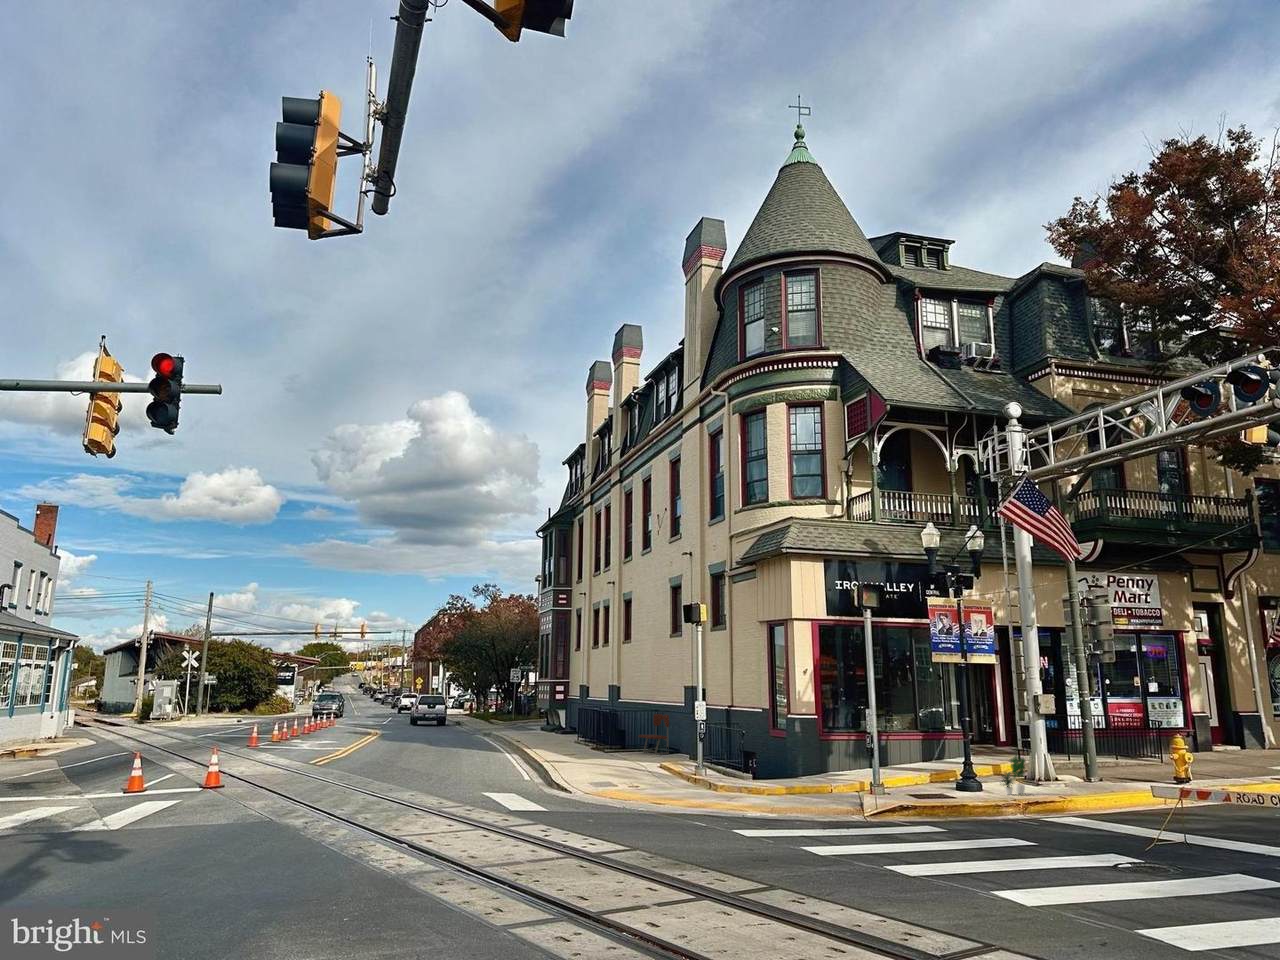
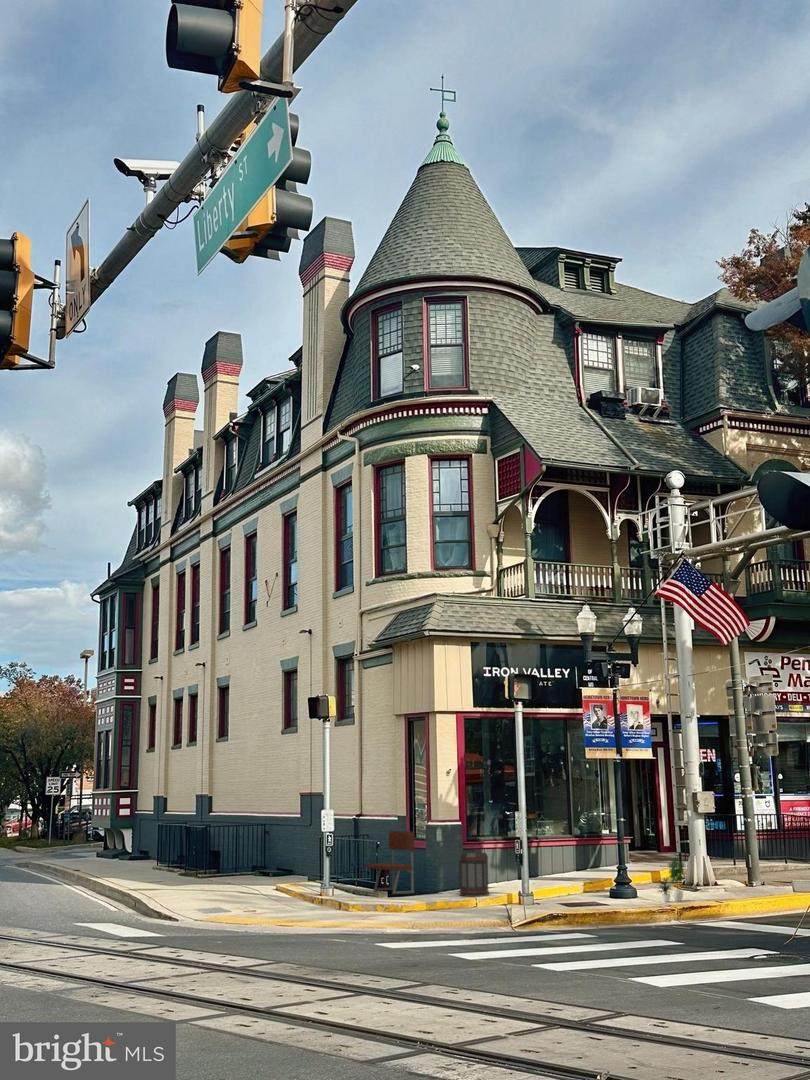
bench: present [639,714,669,755] -> present [366,831,415,894]
trash can: none [817,742,844,782] -> present [459,852,489,897]

